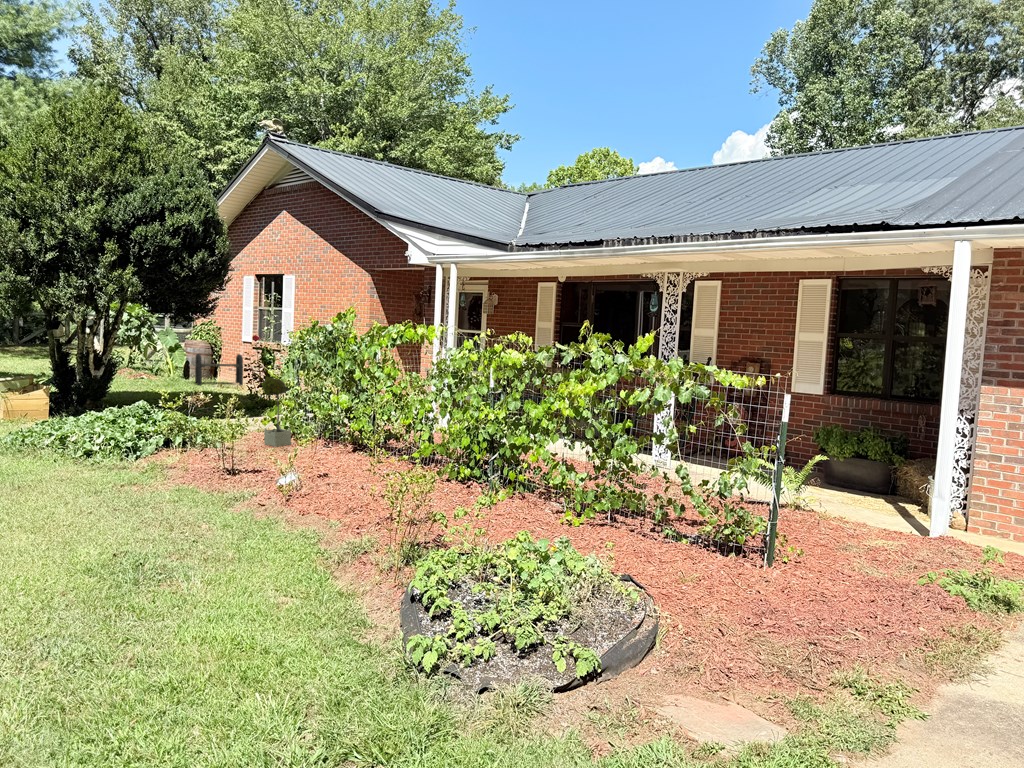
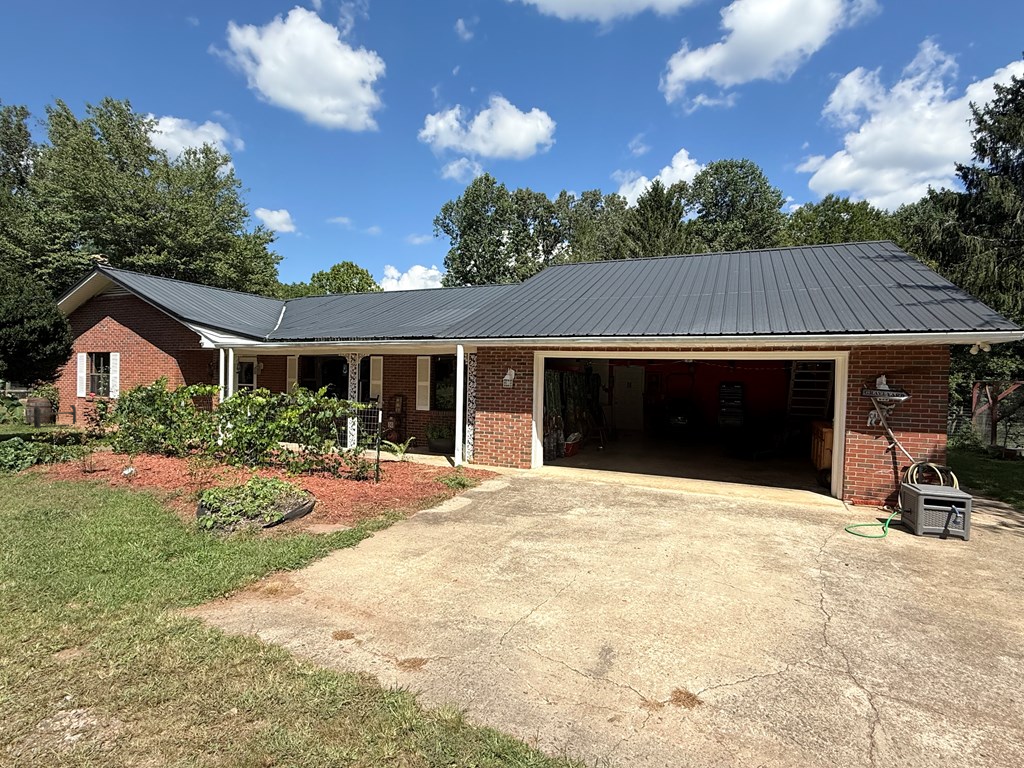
potted tree: present [262,377,291,447] -> none [104,419,126,460]

